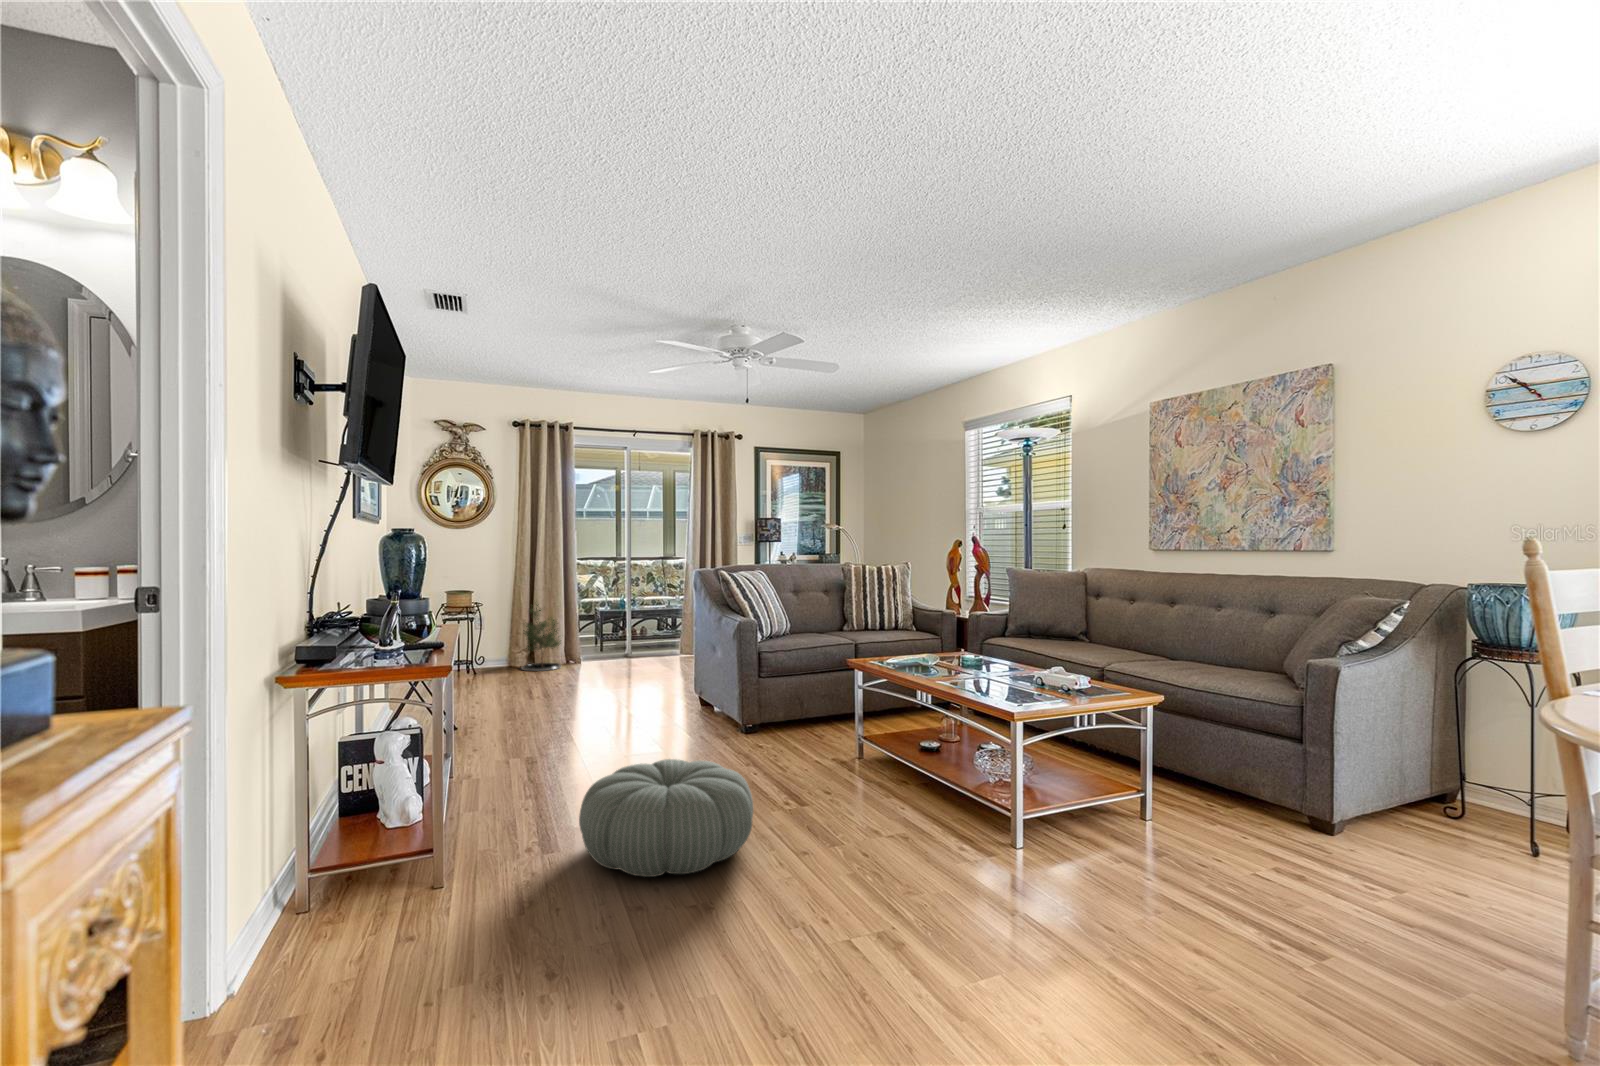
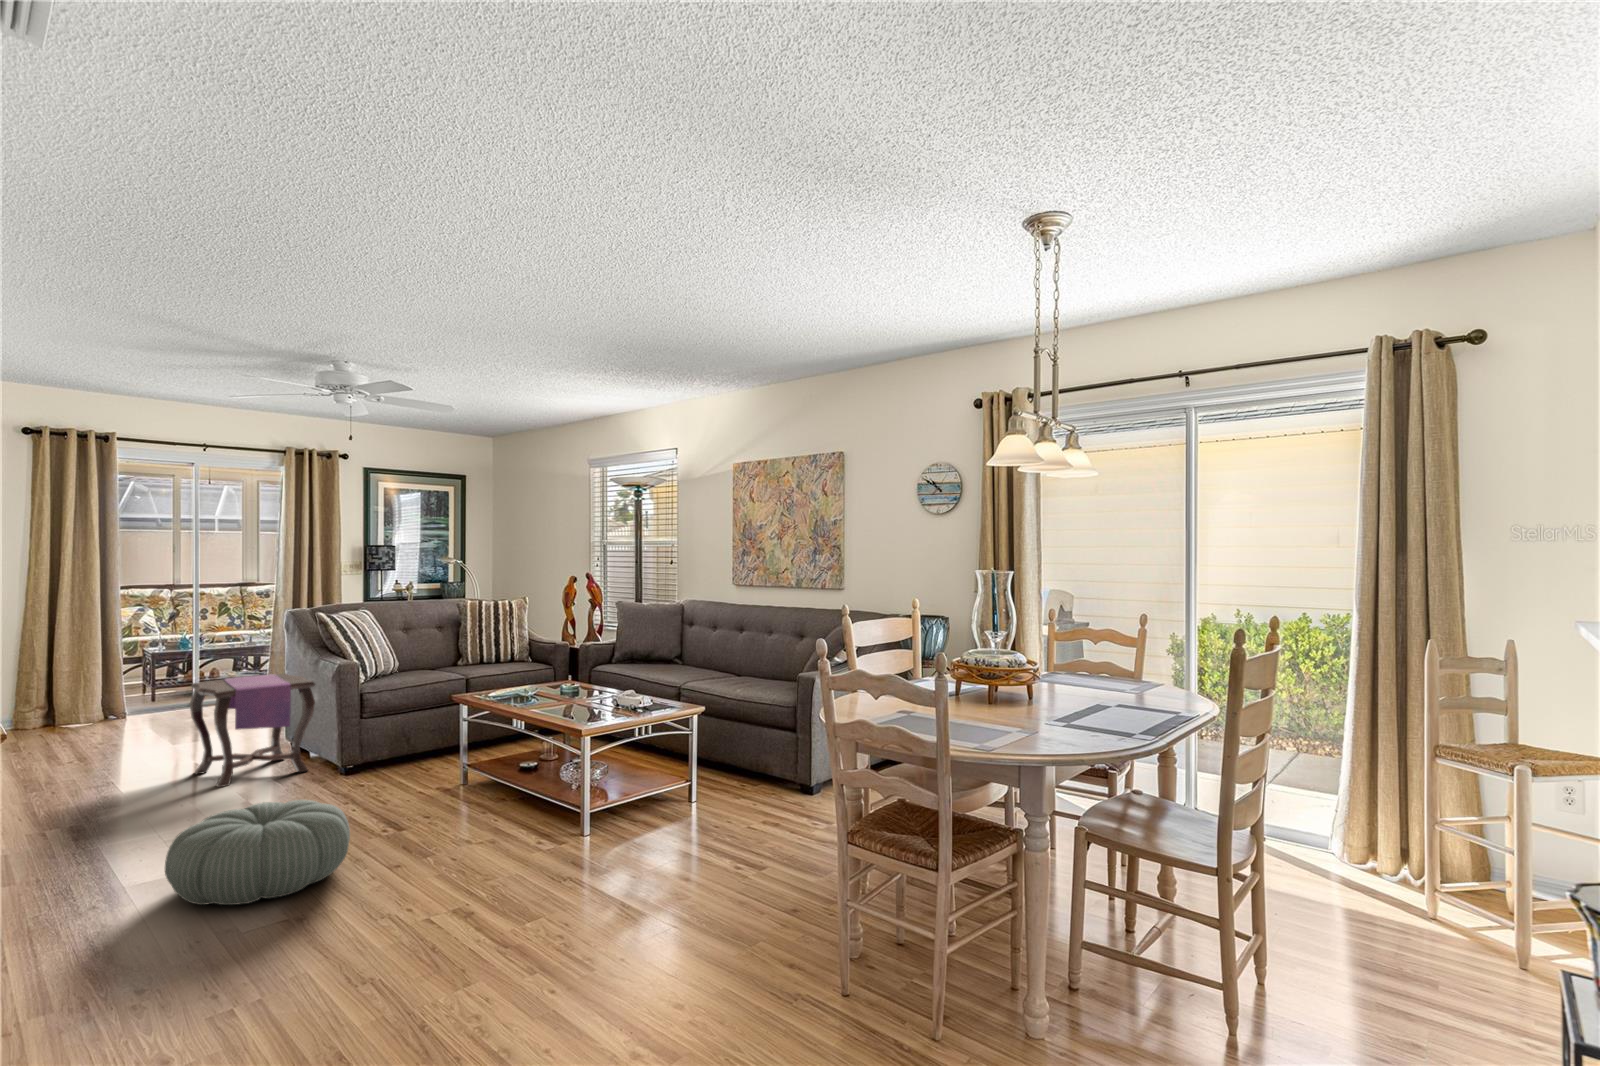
potted tree: present [522,604,561,671] -> none [33,646,102,732]
side table: none [618,629,719,734] -> present [190,674,315,787]

